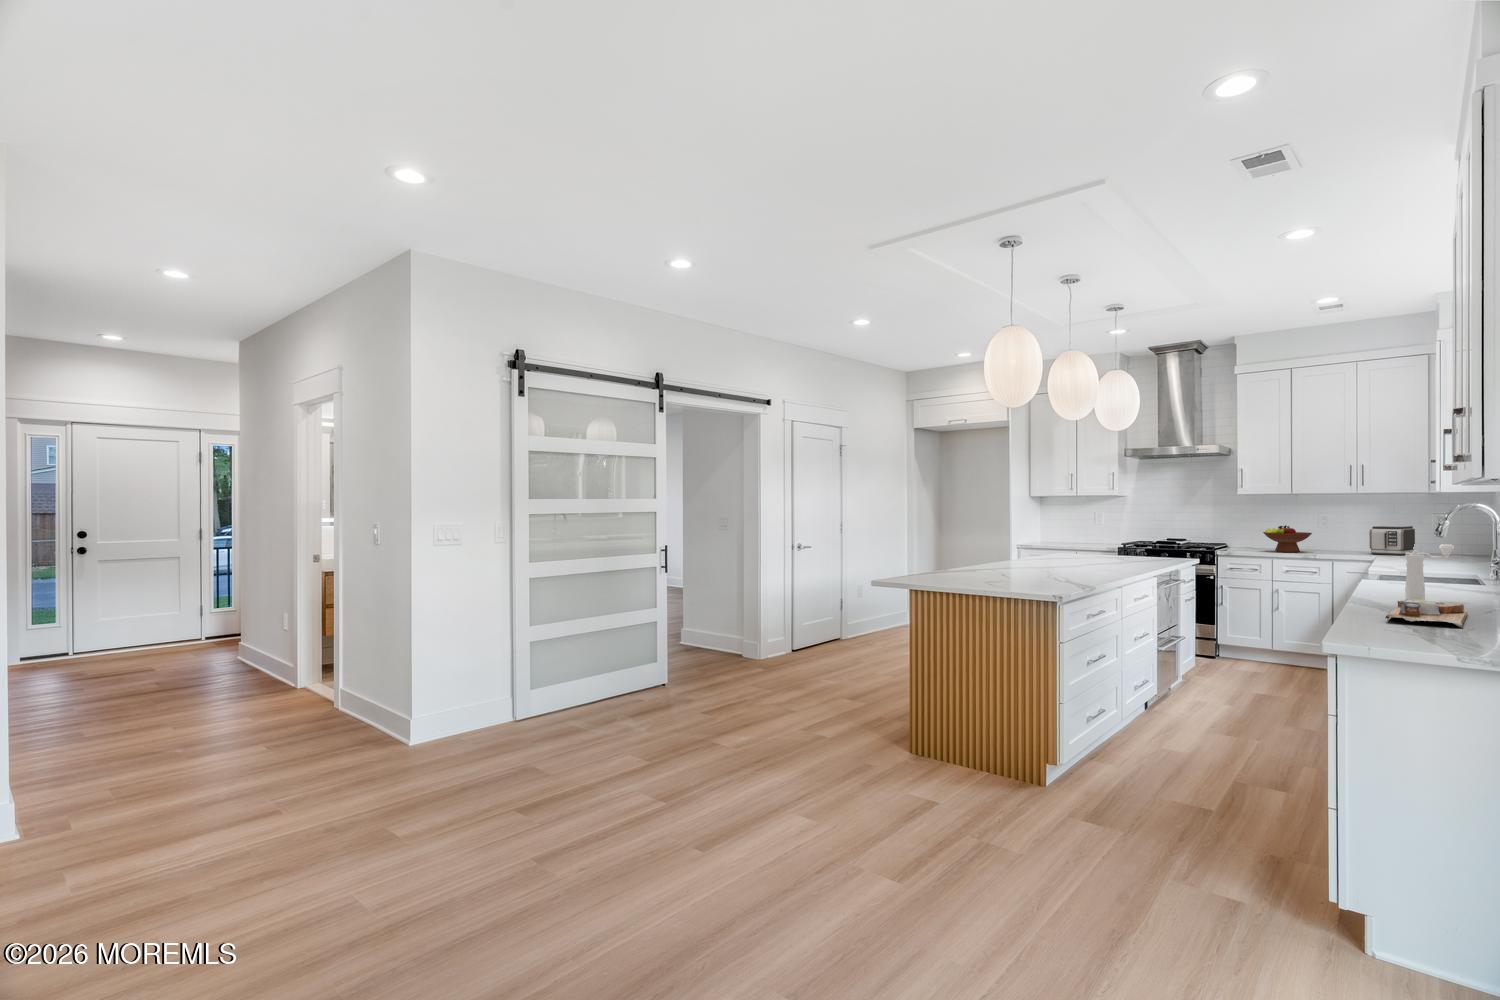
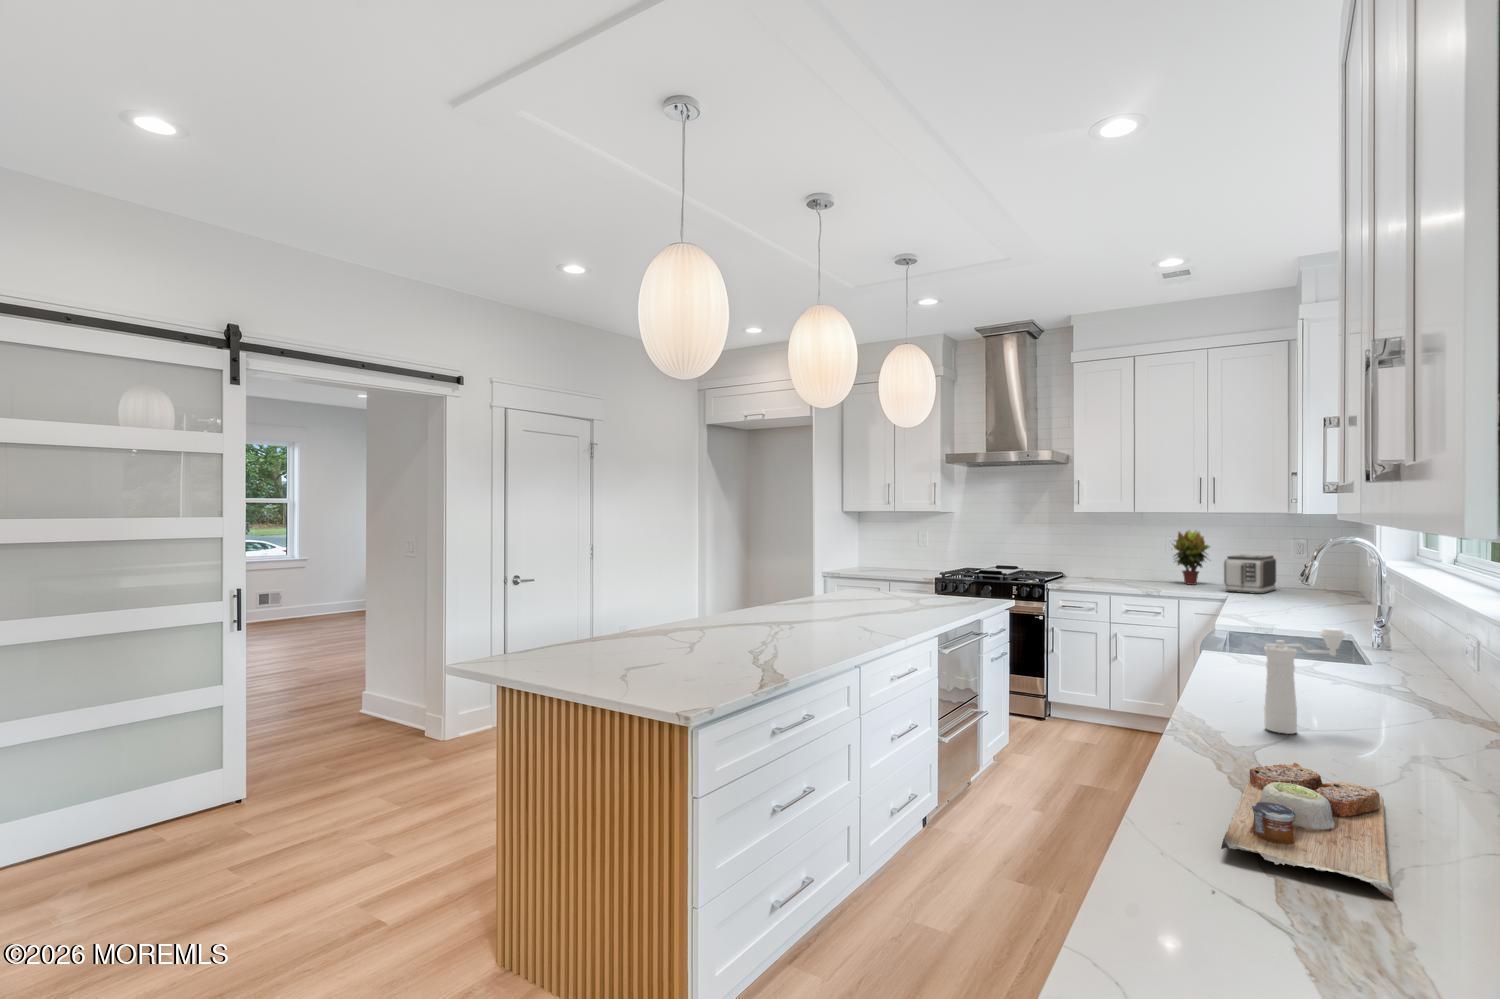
potted plant: none [1322,507,1358,551] -> present [1173,530,1210,585]
fruit bowl: present [1263,525,1312,552] -> none [1102,553,1159,587]

